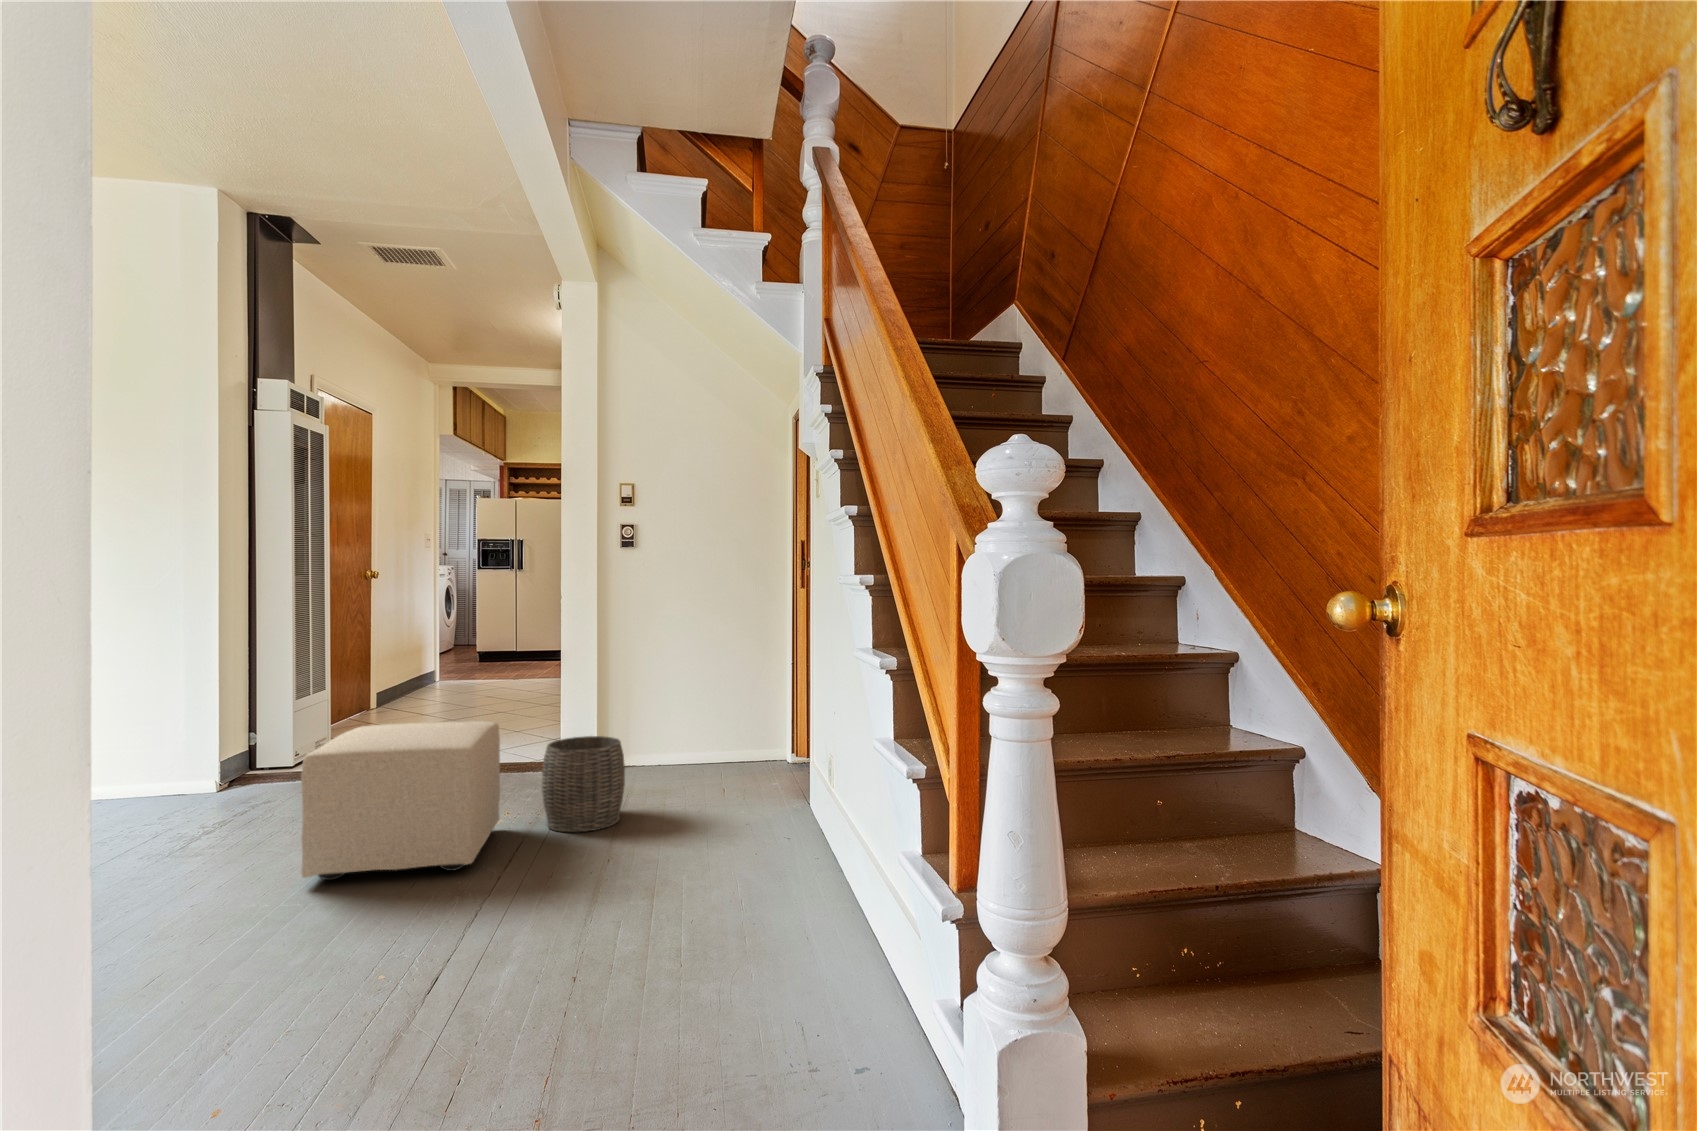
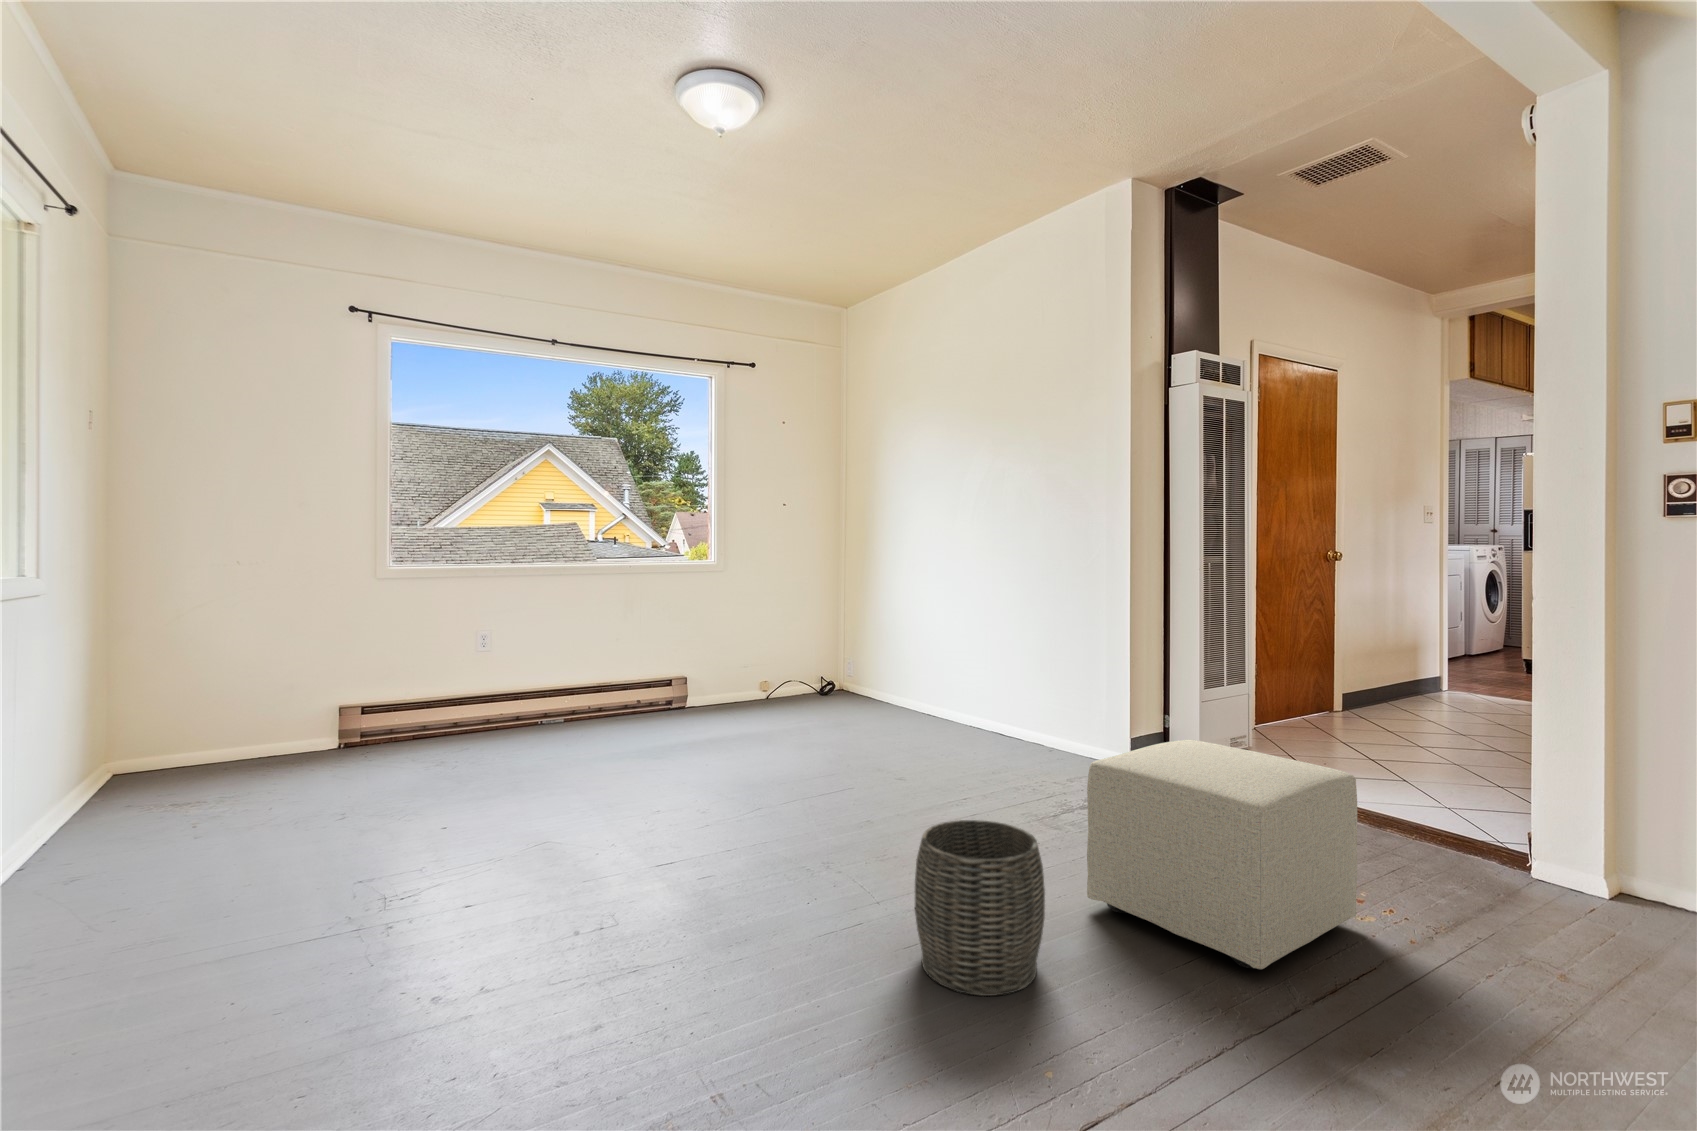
woven basket: present [542,736,625,832] -> present [915,820,1045,996]

